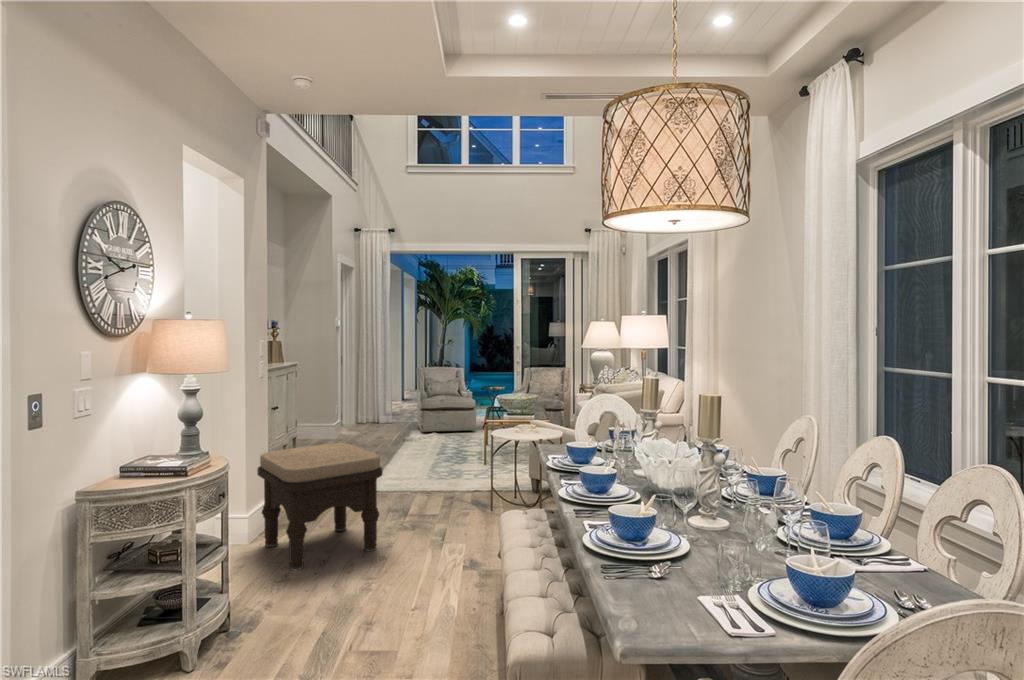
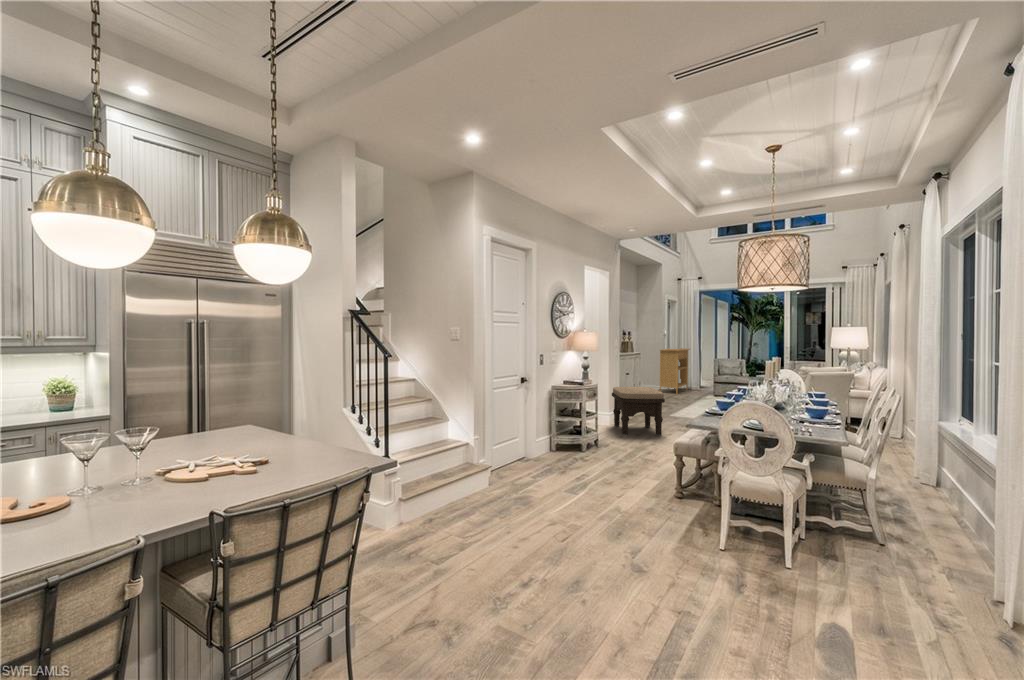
console table: none [334,352,385,438] -> present [660,348,690,394]

